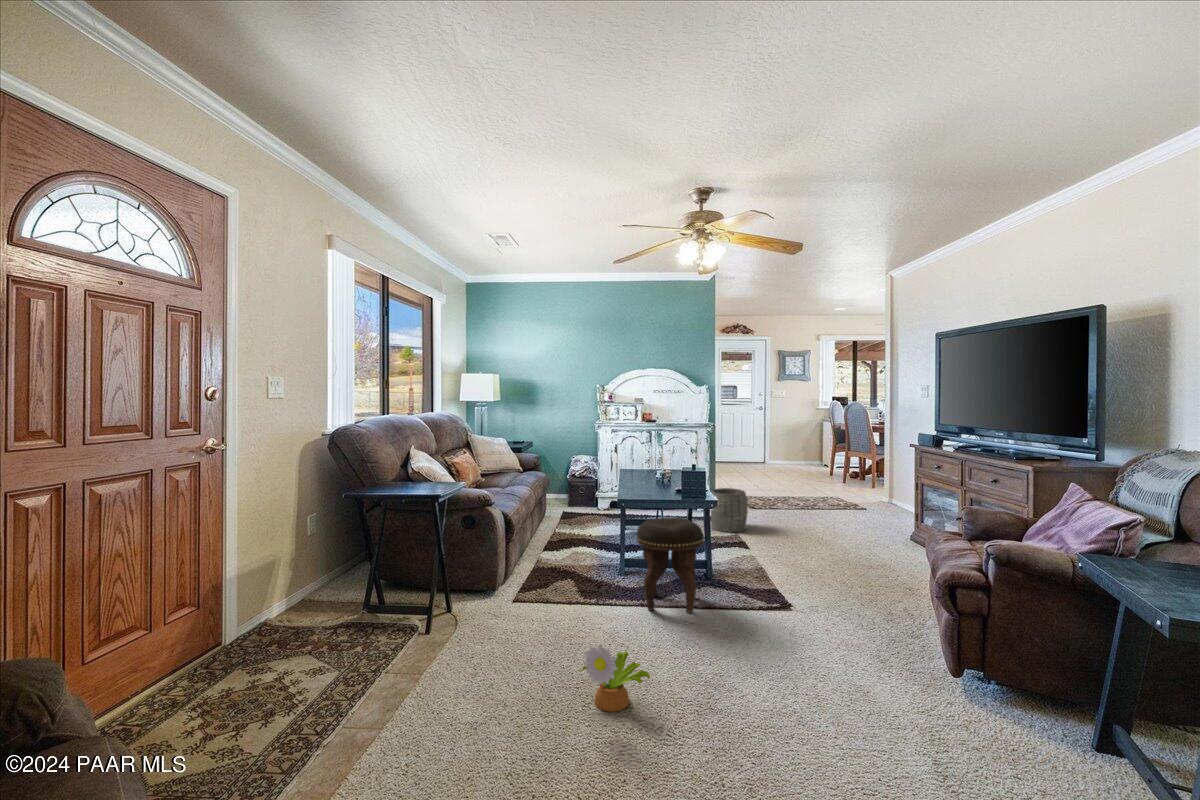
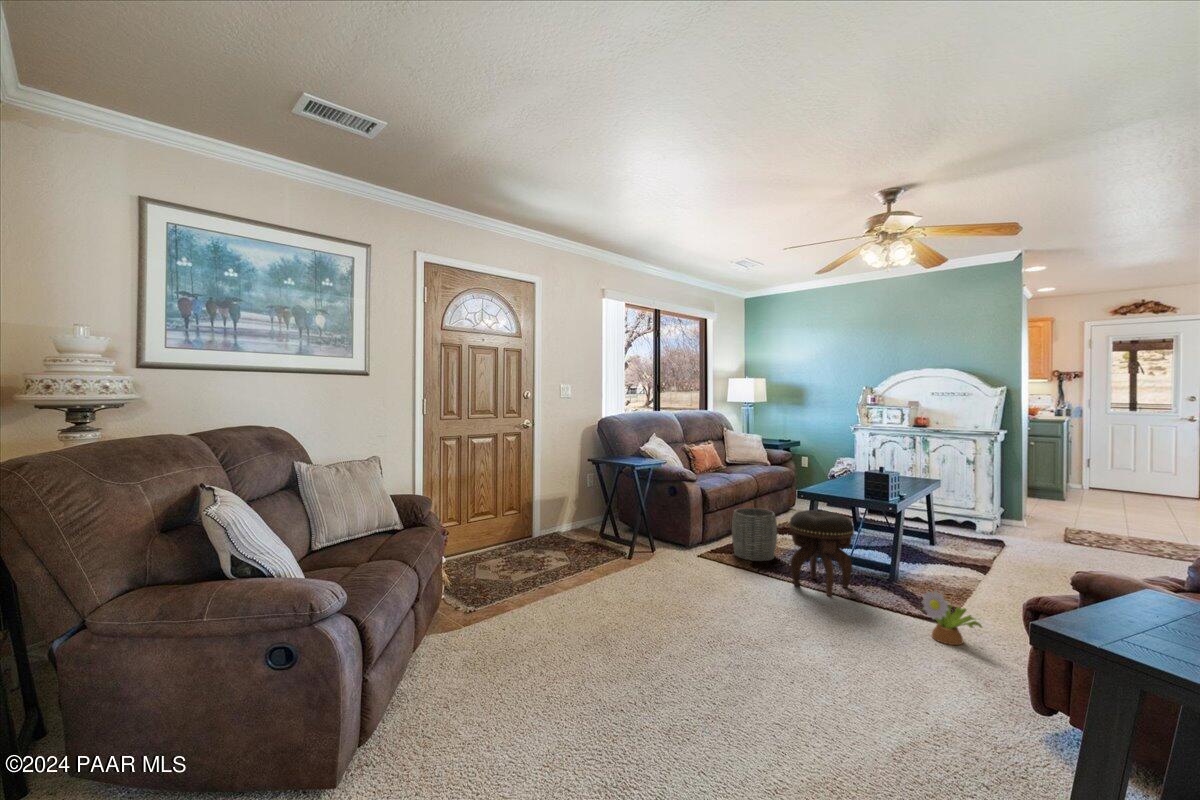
woven basket: present [711,488,748,532] -> present [732,508,777,561]
decorative plant: present [579,644,650,712] -> present [920,591,982,645]

